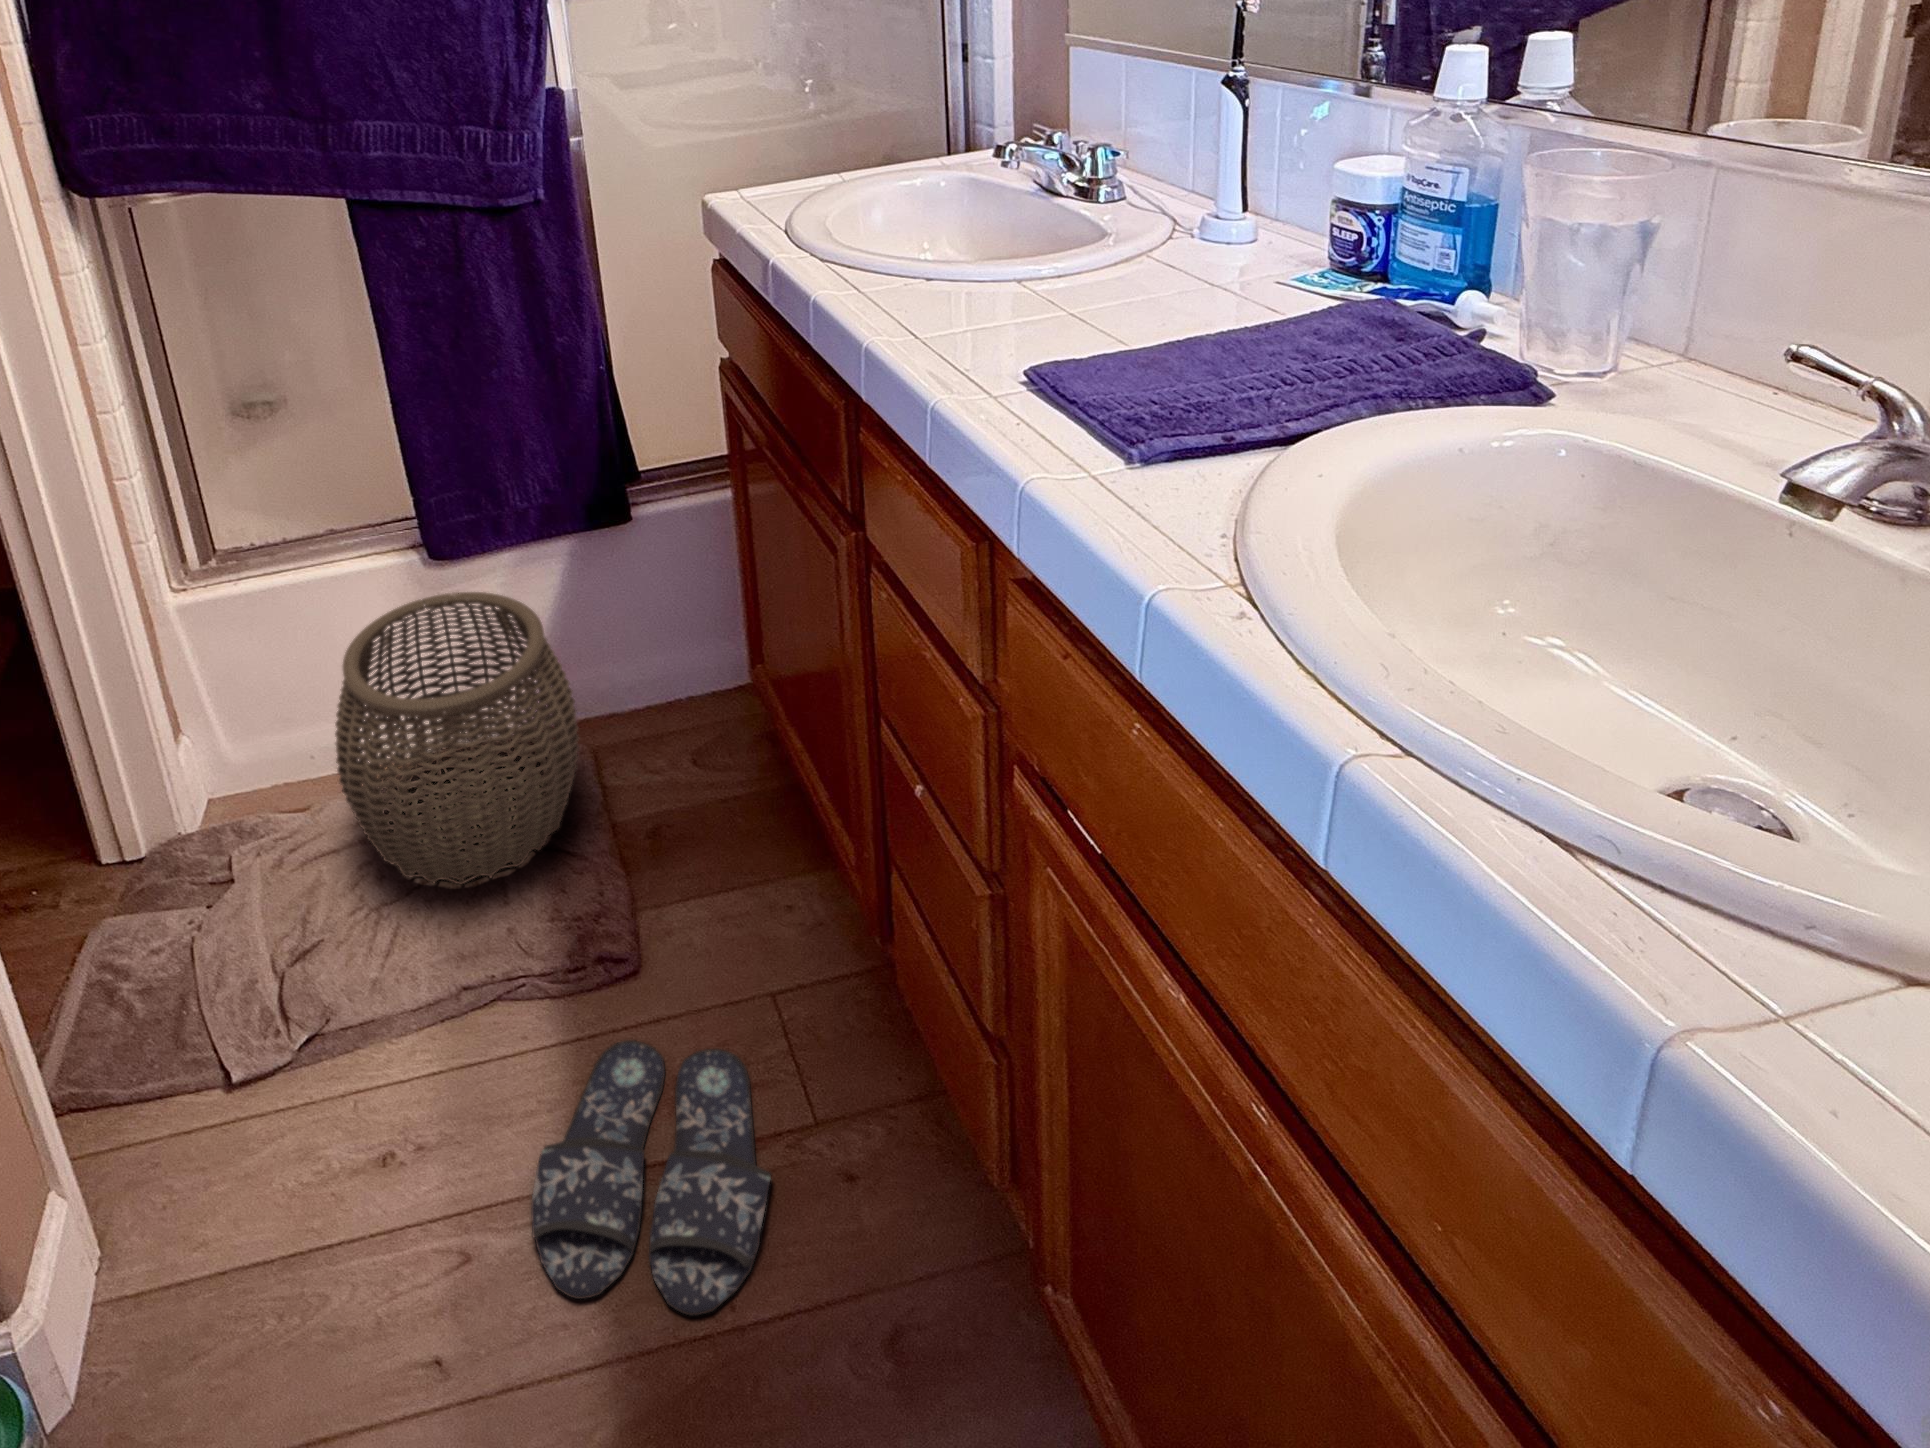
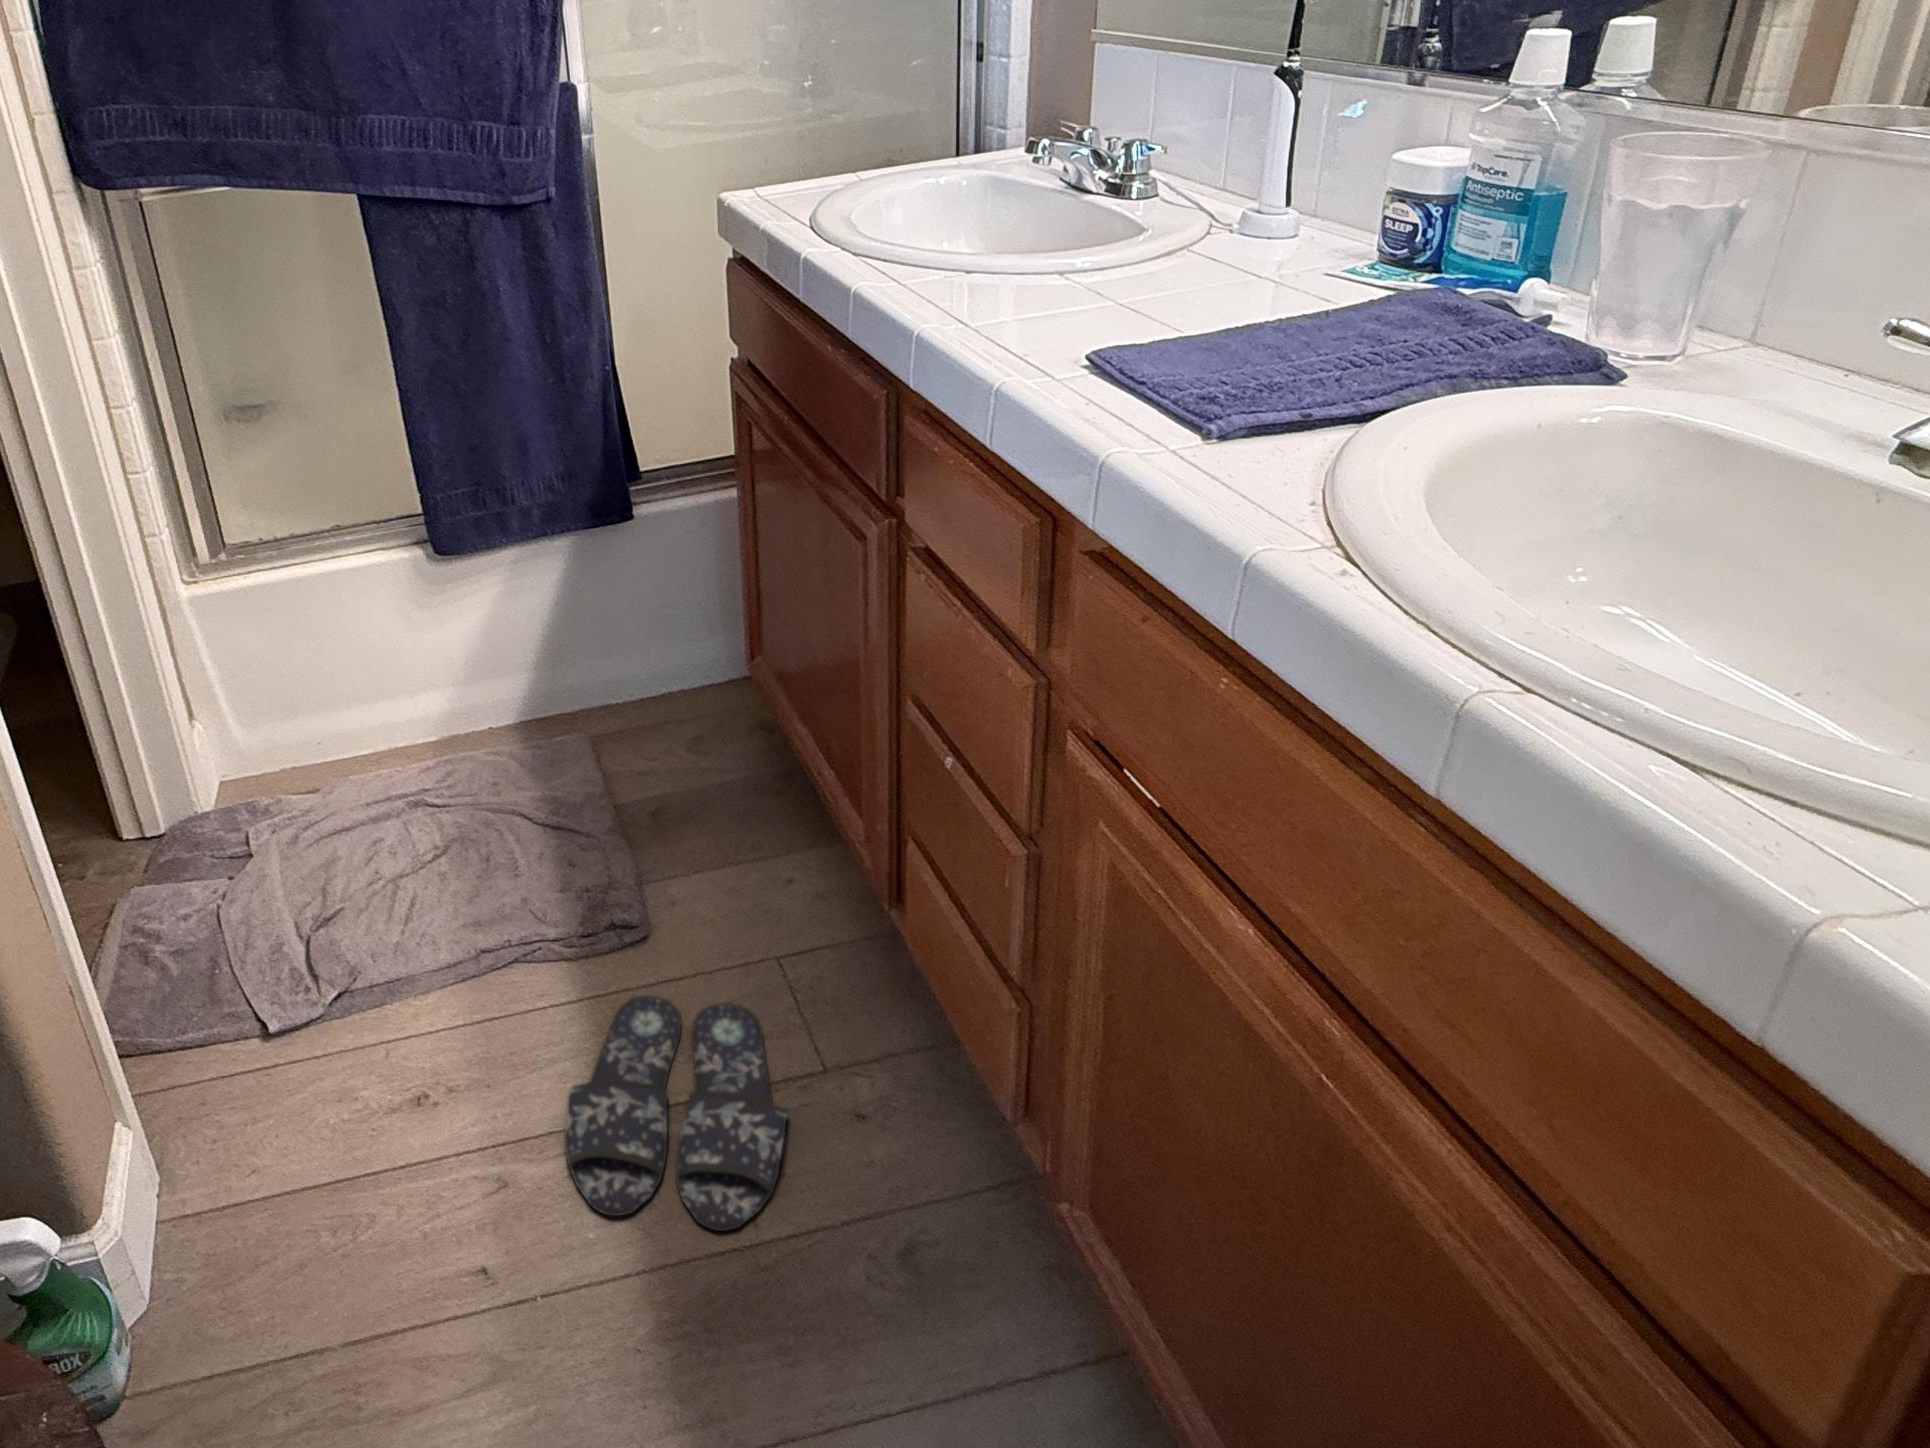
woven basket: present [335,592,579,884] -> none [352,585,586,857]

